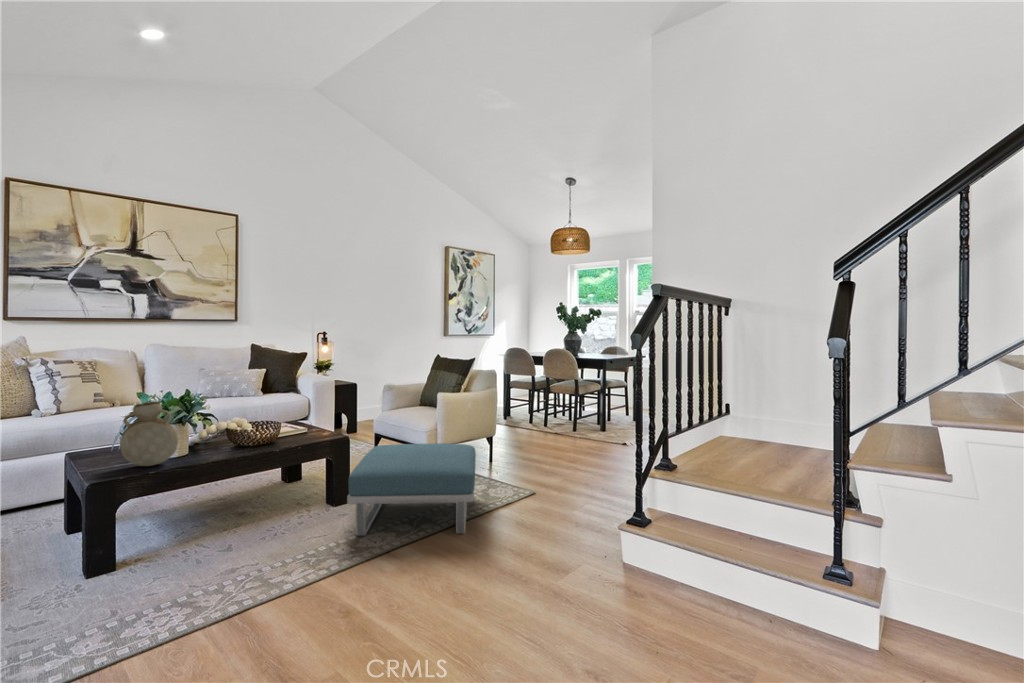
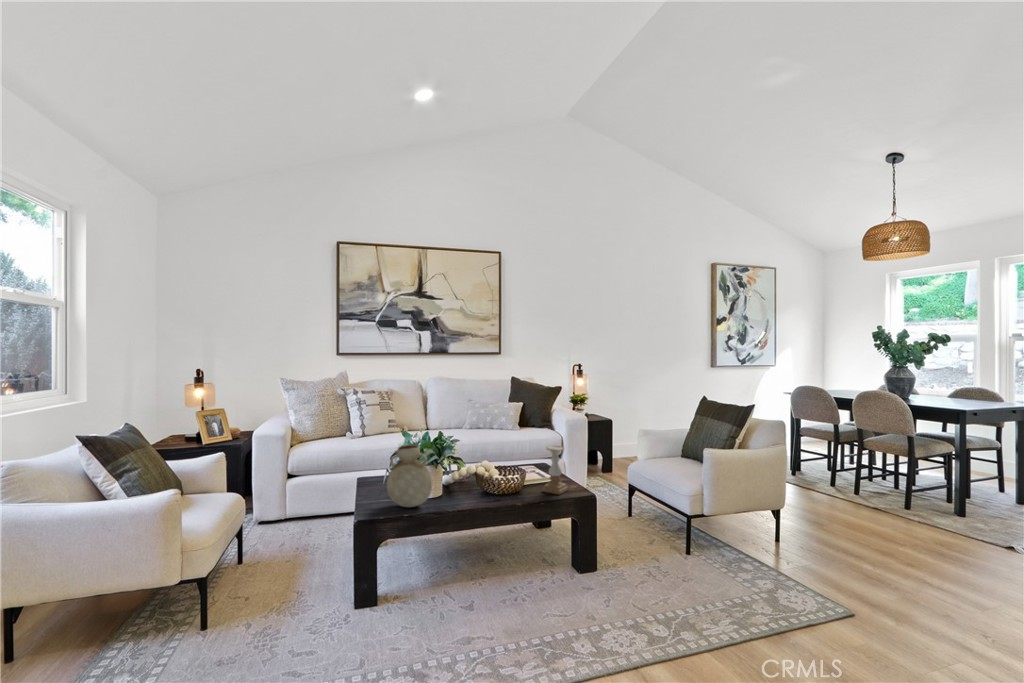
candle holder: none [297,397,322,440] -> present [542,446,568,495]
footstool: present [347,443,476,536] -> none [590,510,755,660]

